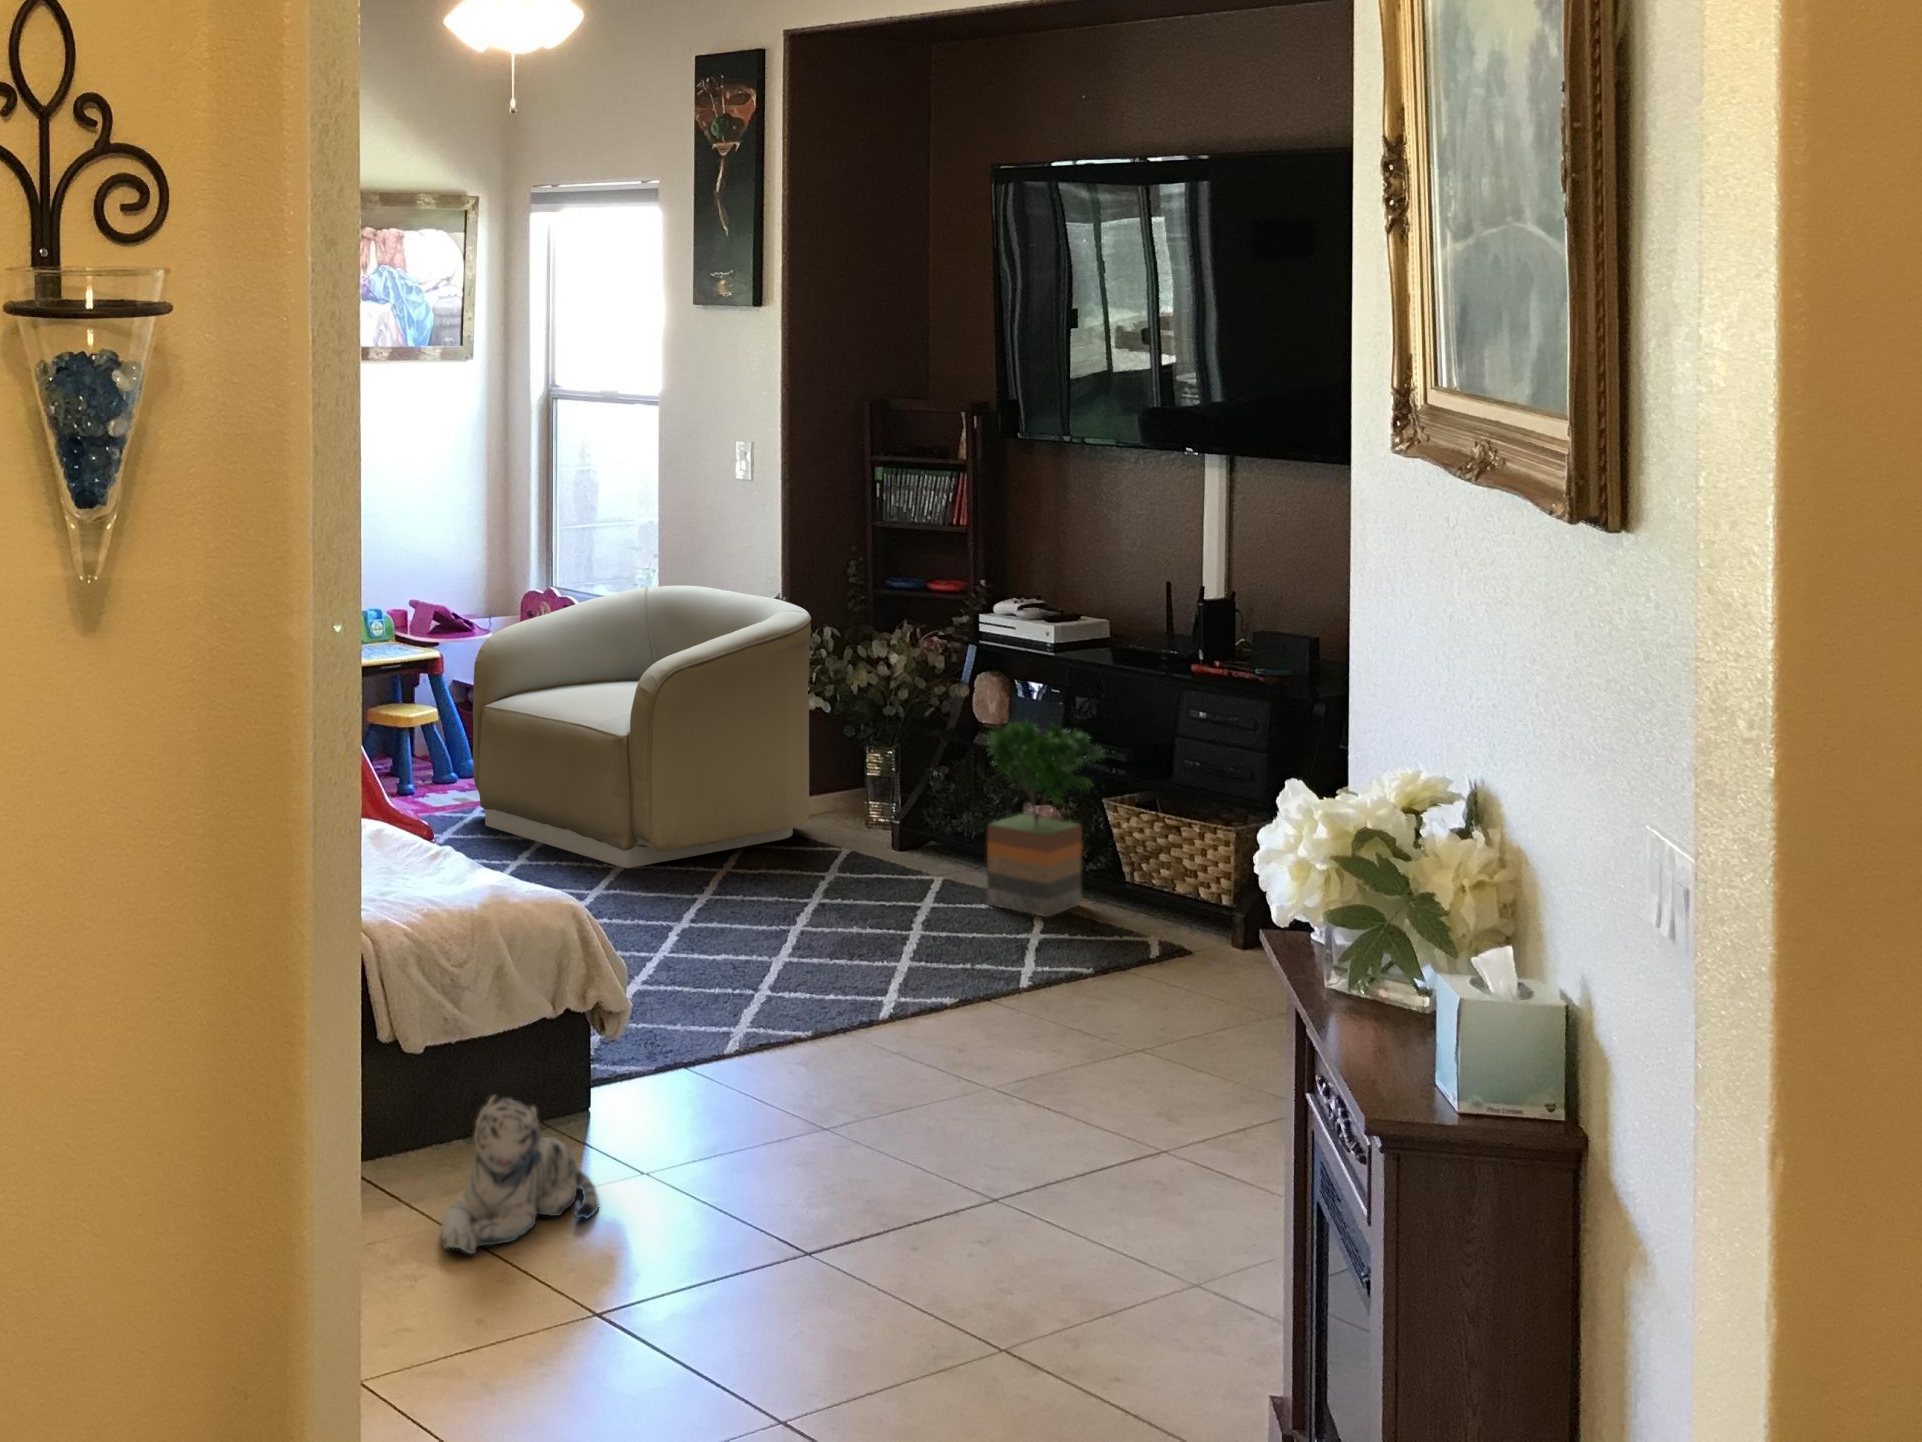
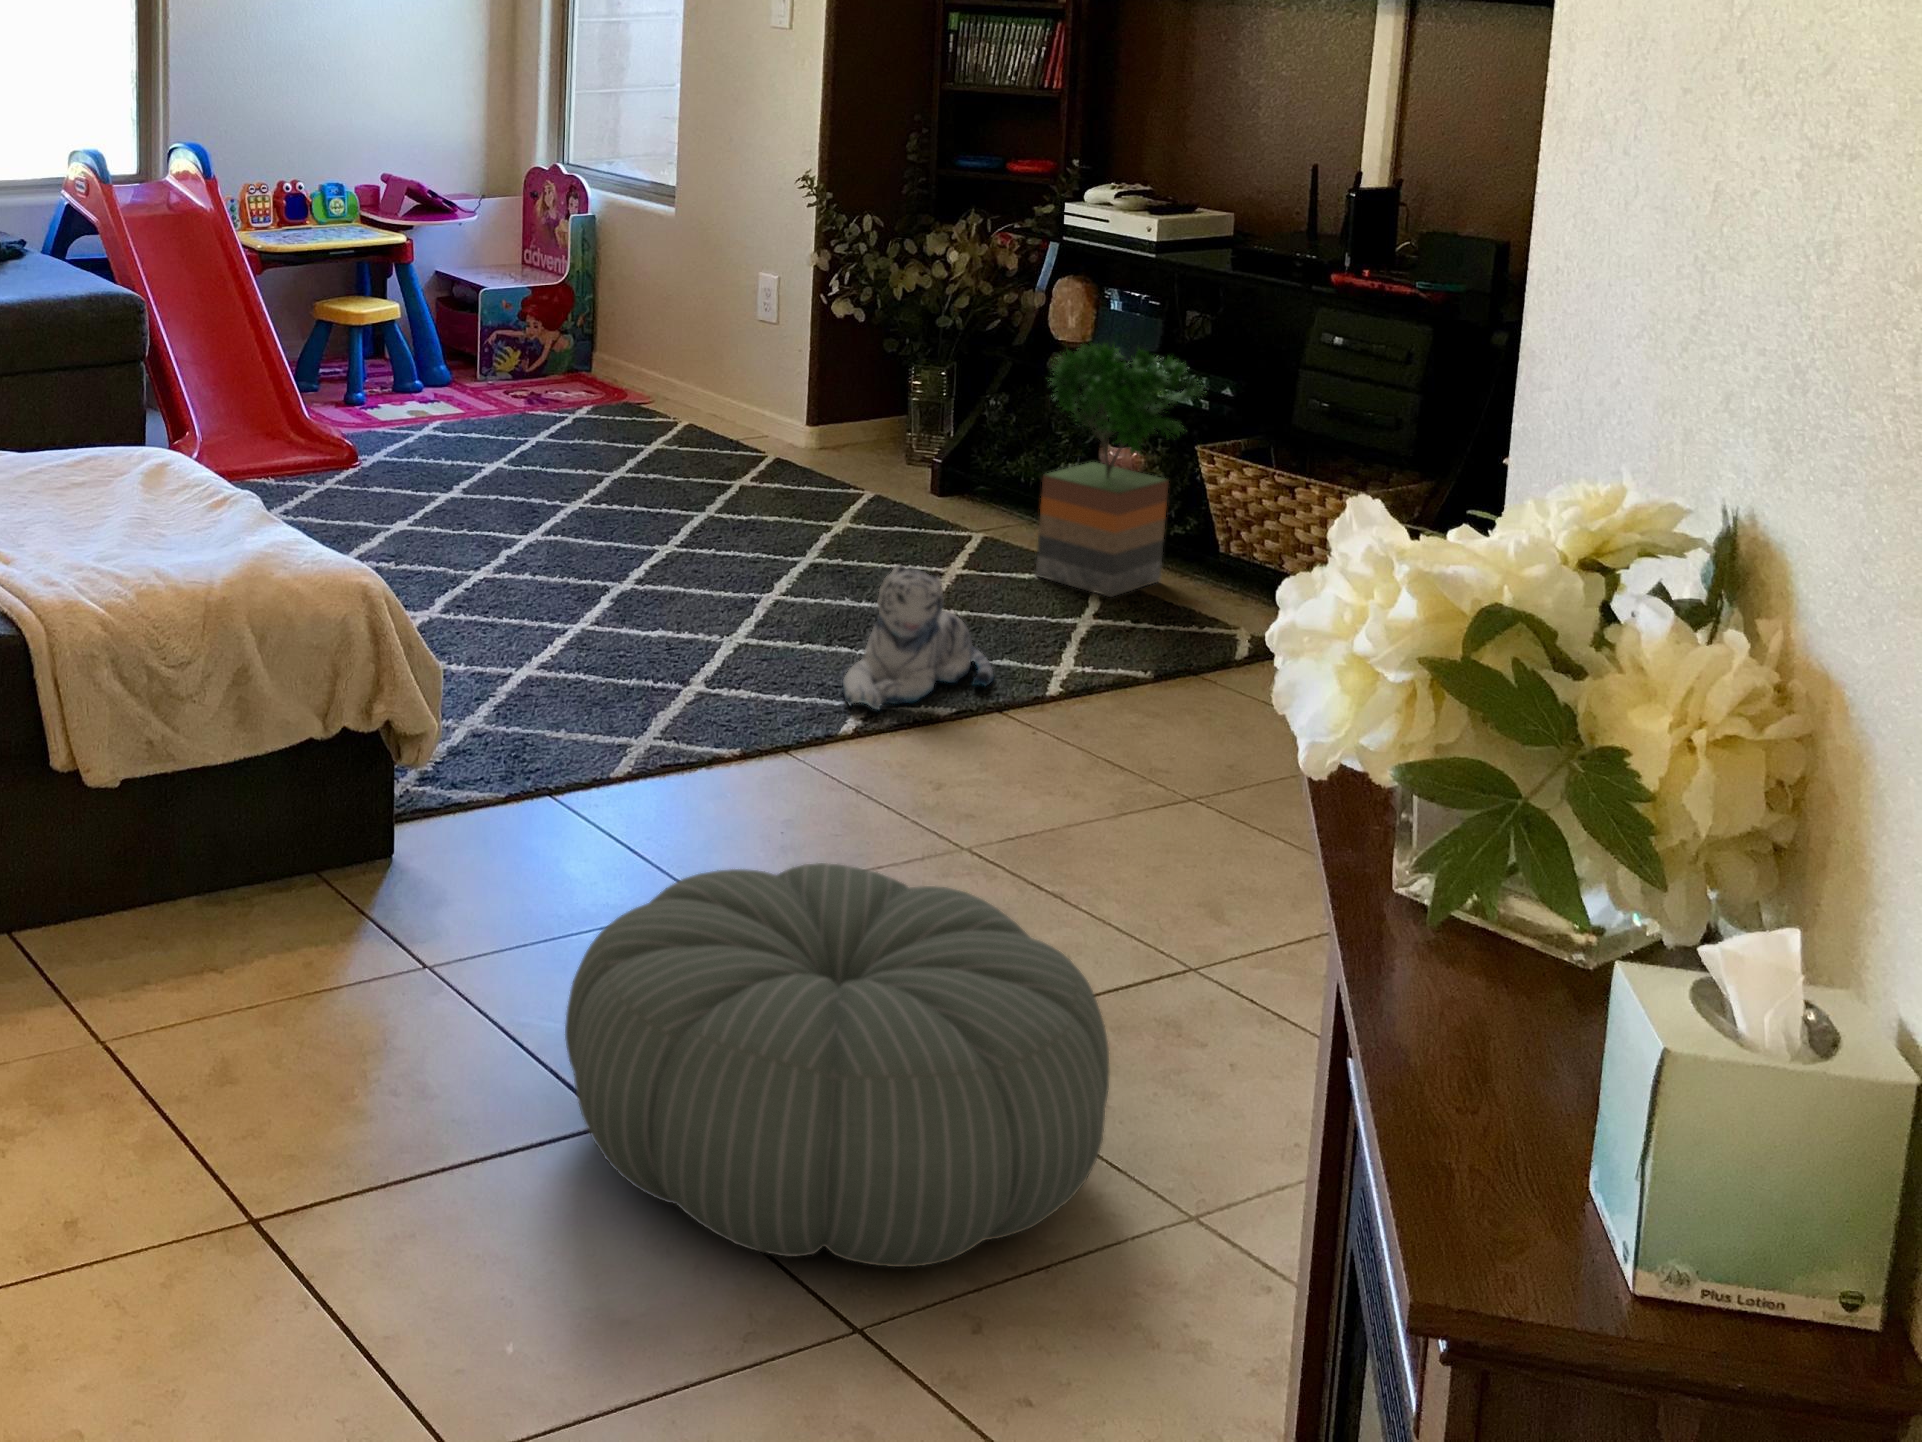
armchair: present [473,586,811,868] -> none [422,158,849,508]
pouf: none [774,1076,1139,1322] -> present [565,863,1110,1267]
plush toy: present [442,1096,600,1254] -> present [843,565,993,710]

